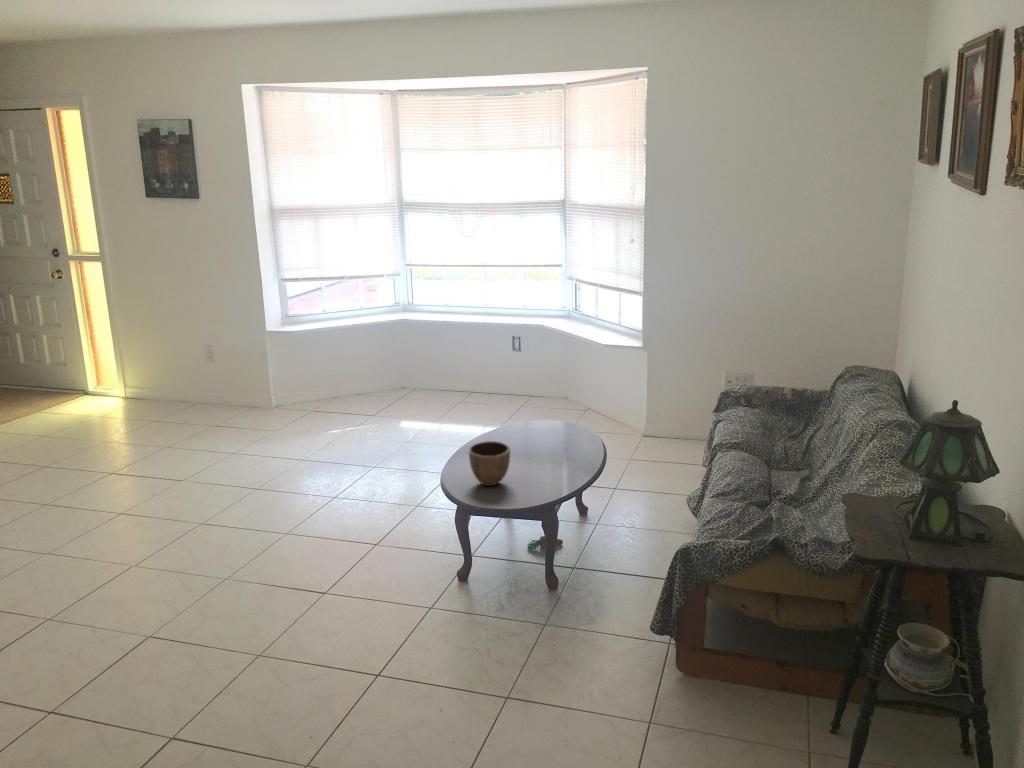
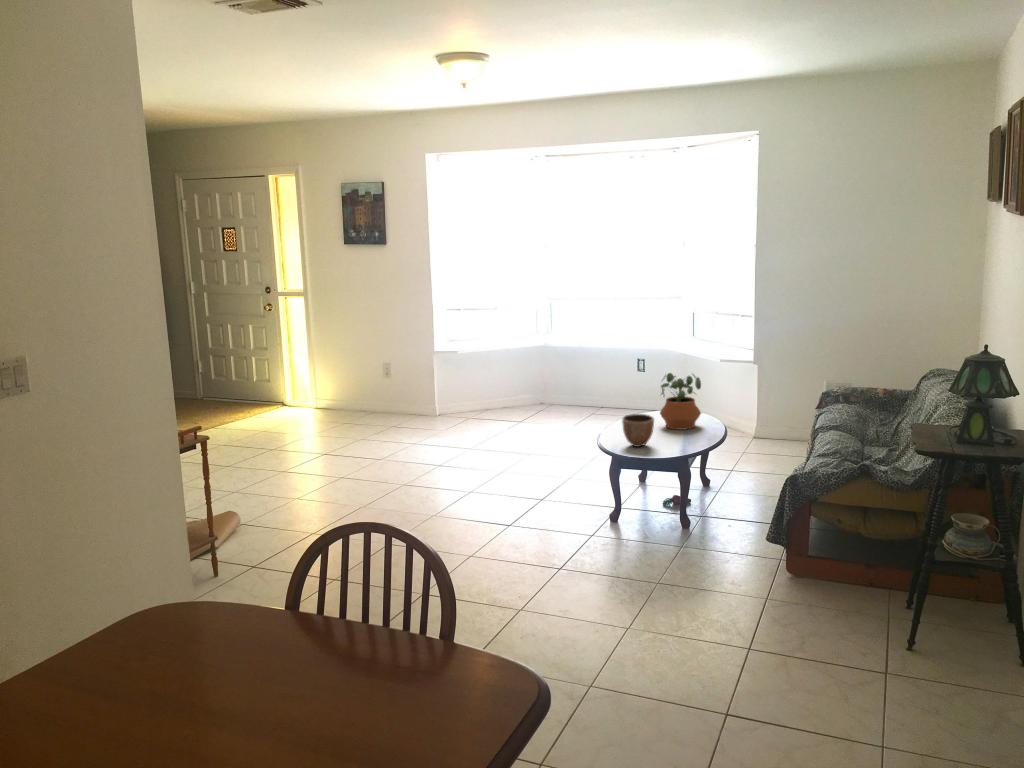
potted plant: none [522,380,574,454] -> present [660,373,701,430]

